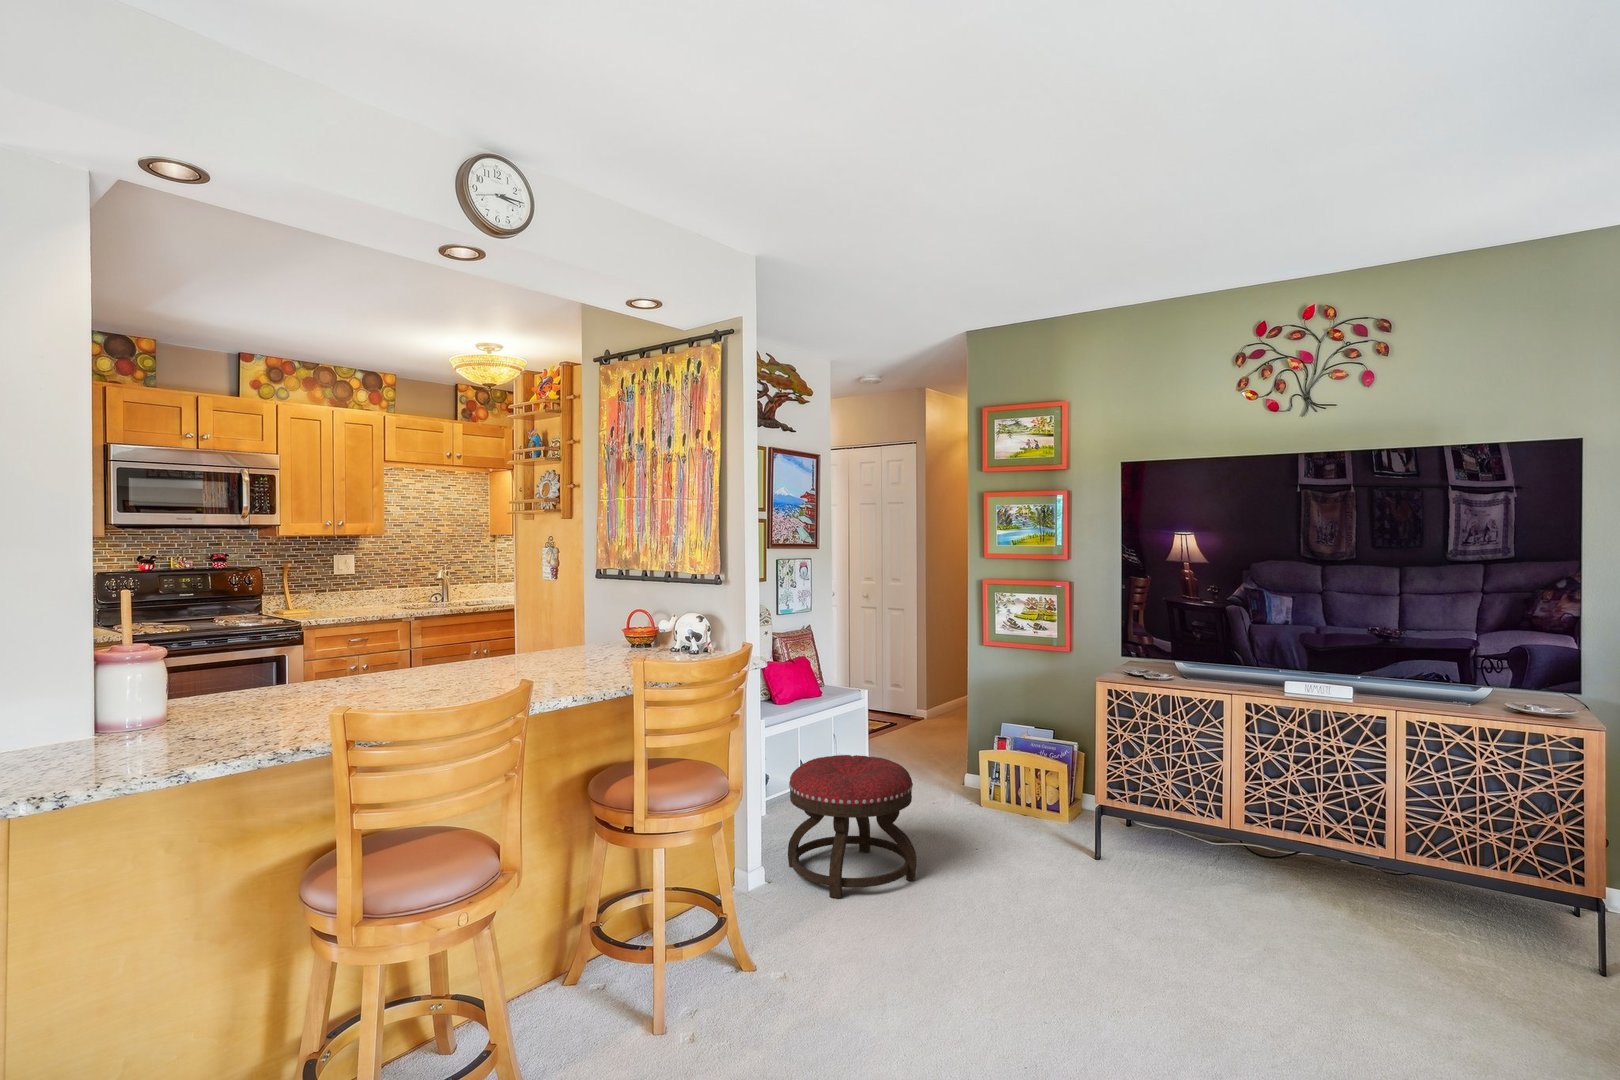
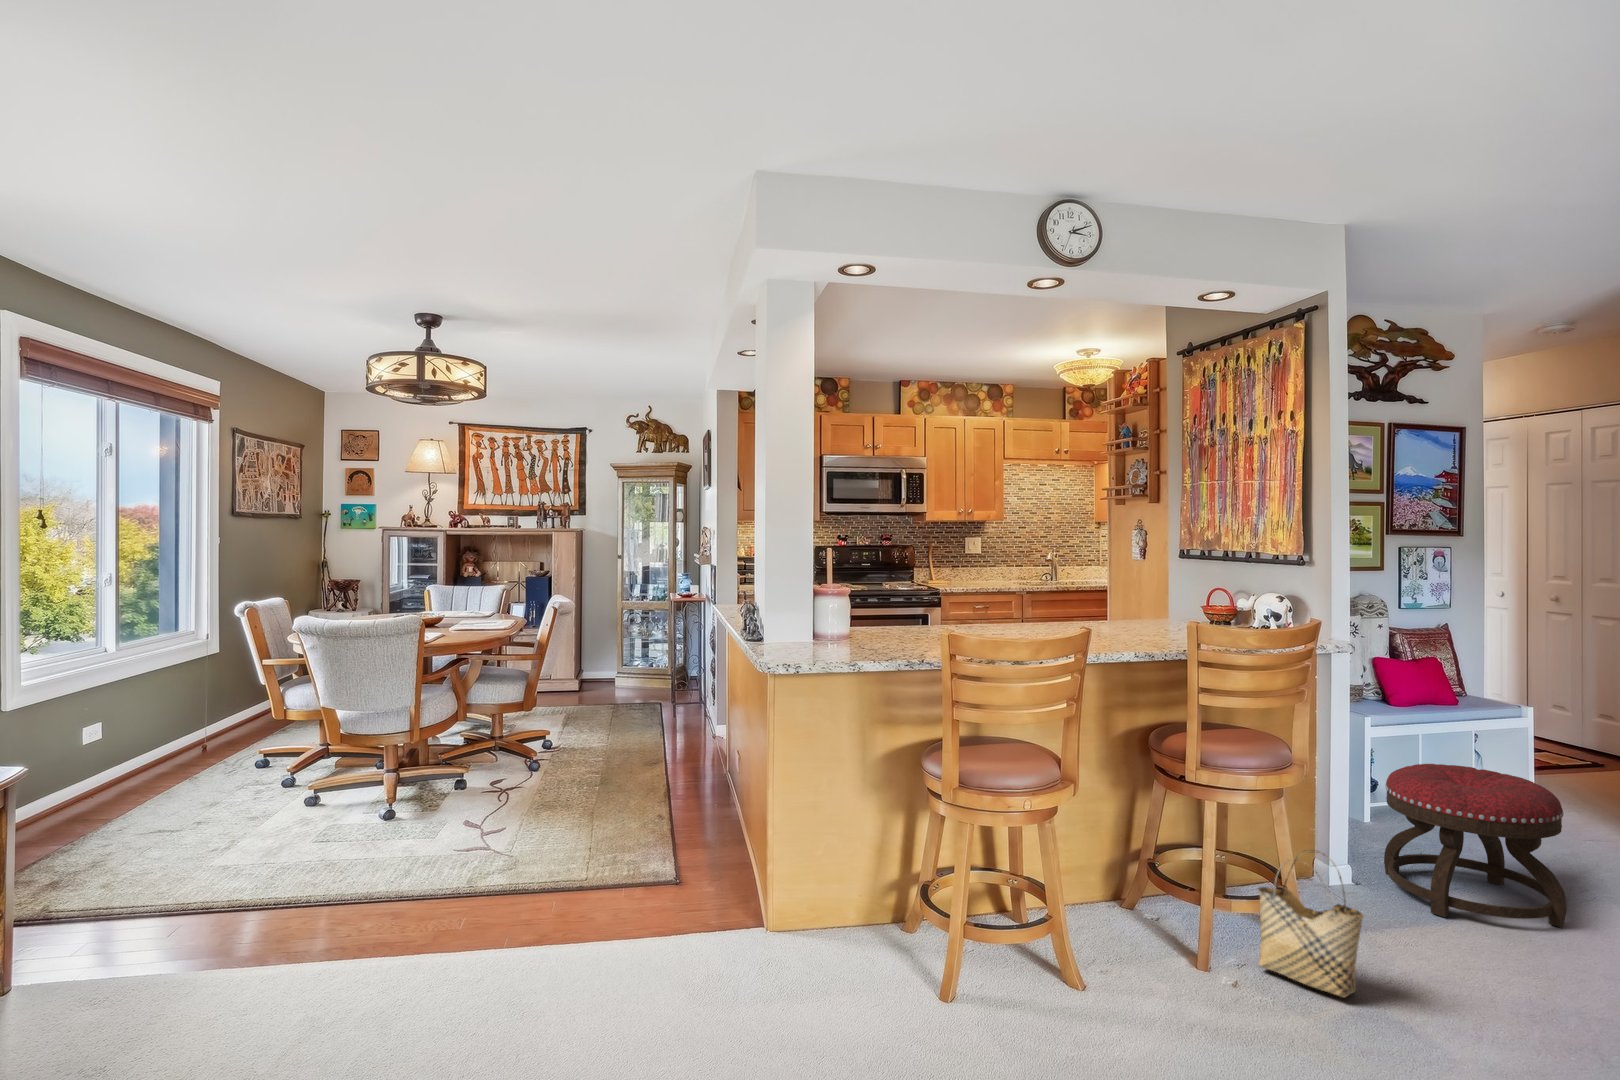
woven basket: none [705,874,799,1019] -> present [1258,850,1363,997]

